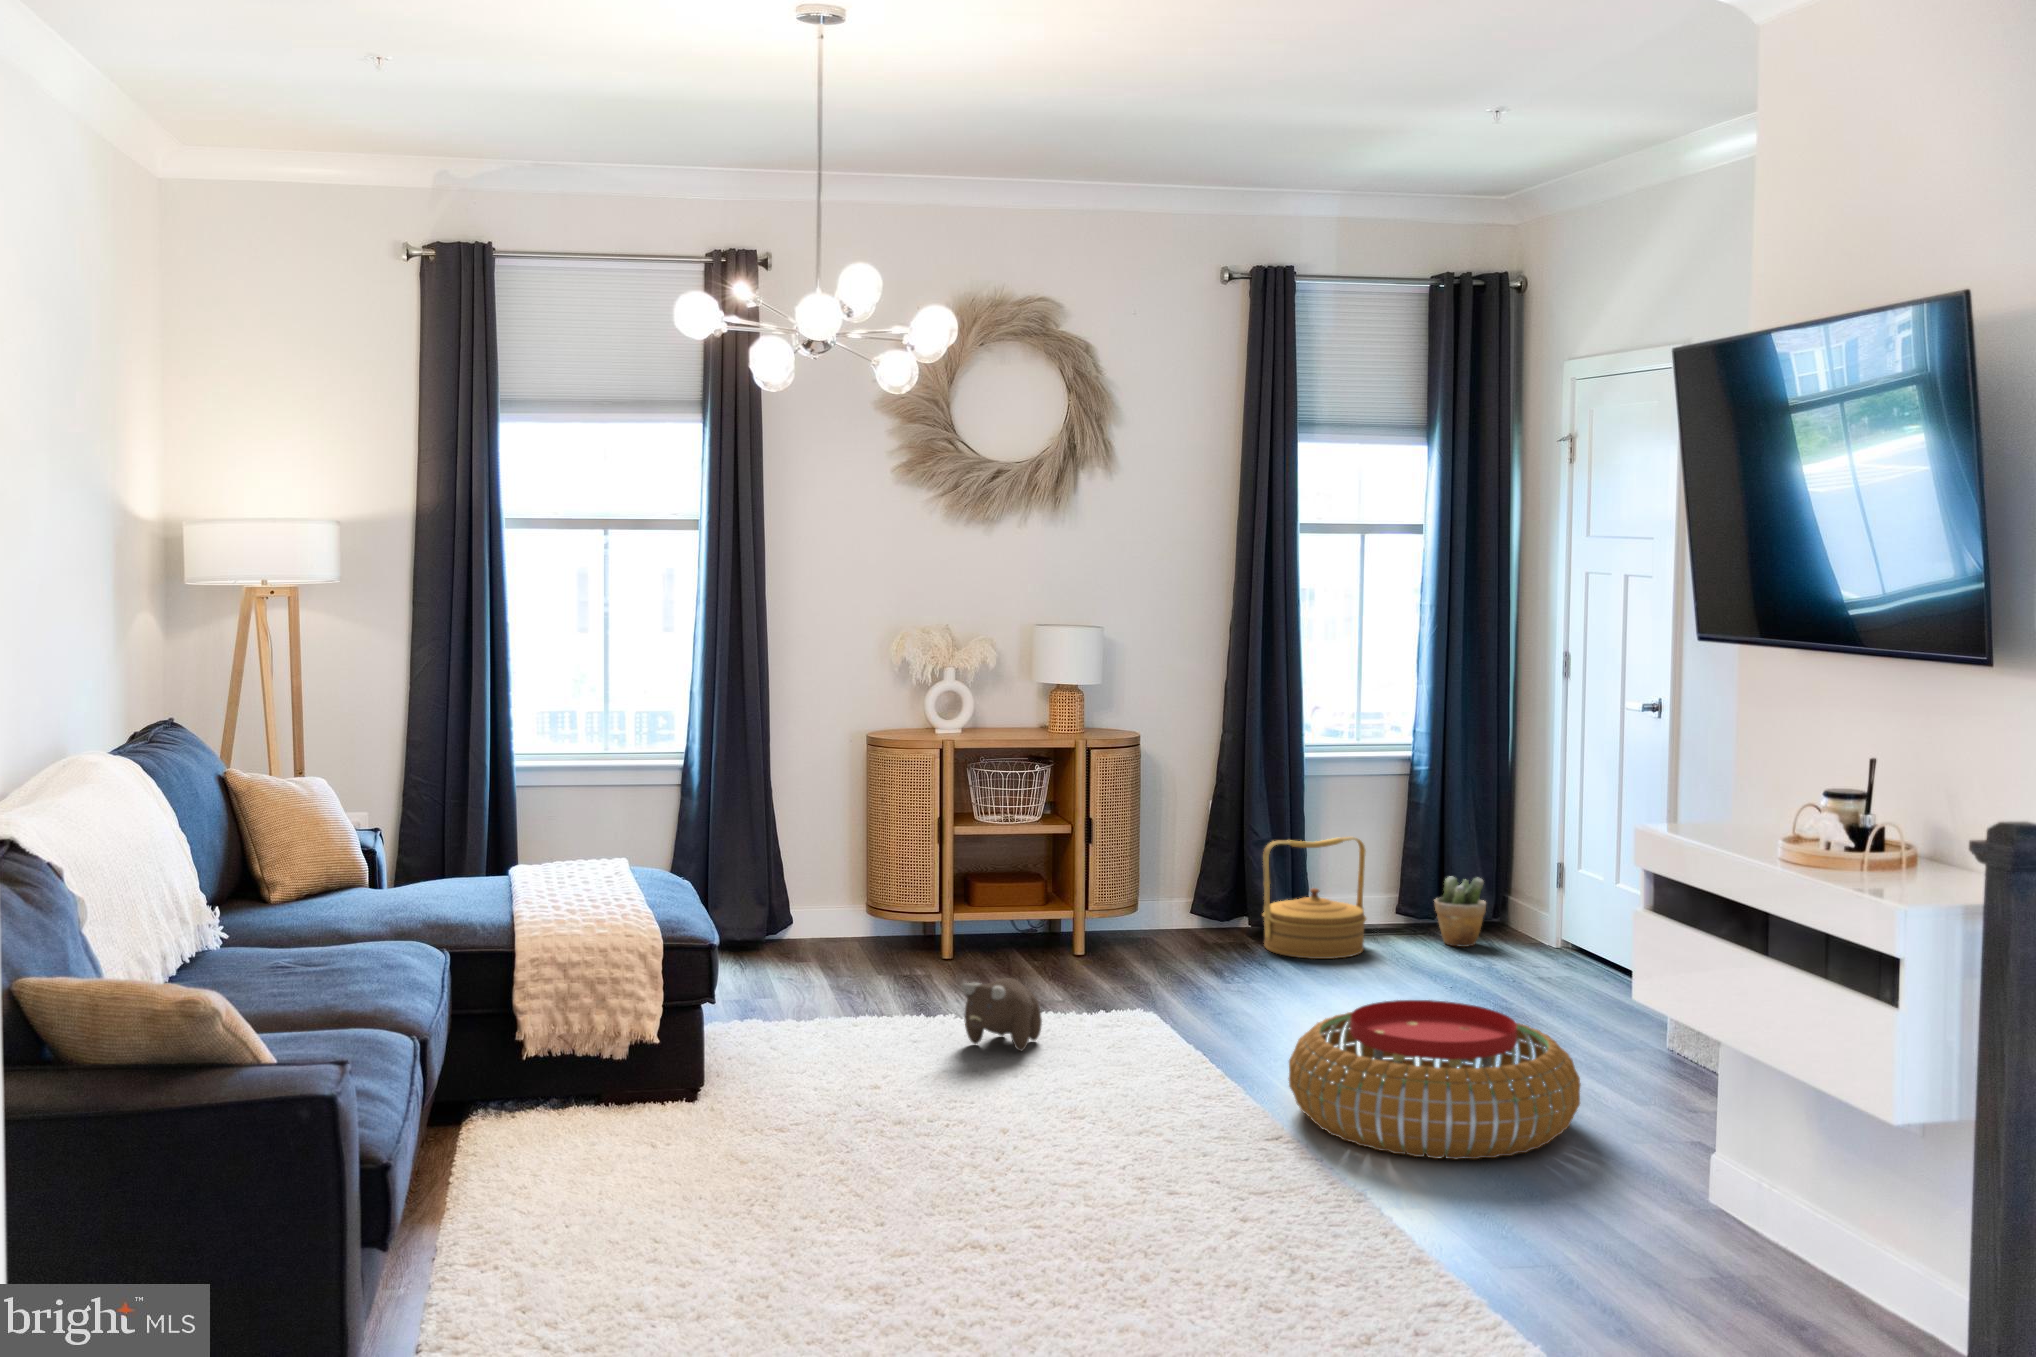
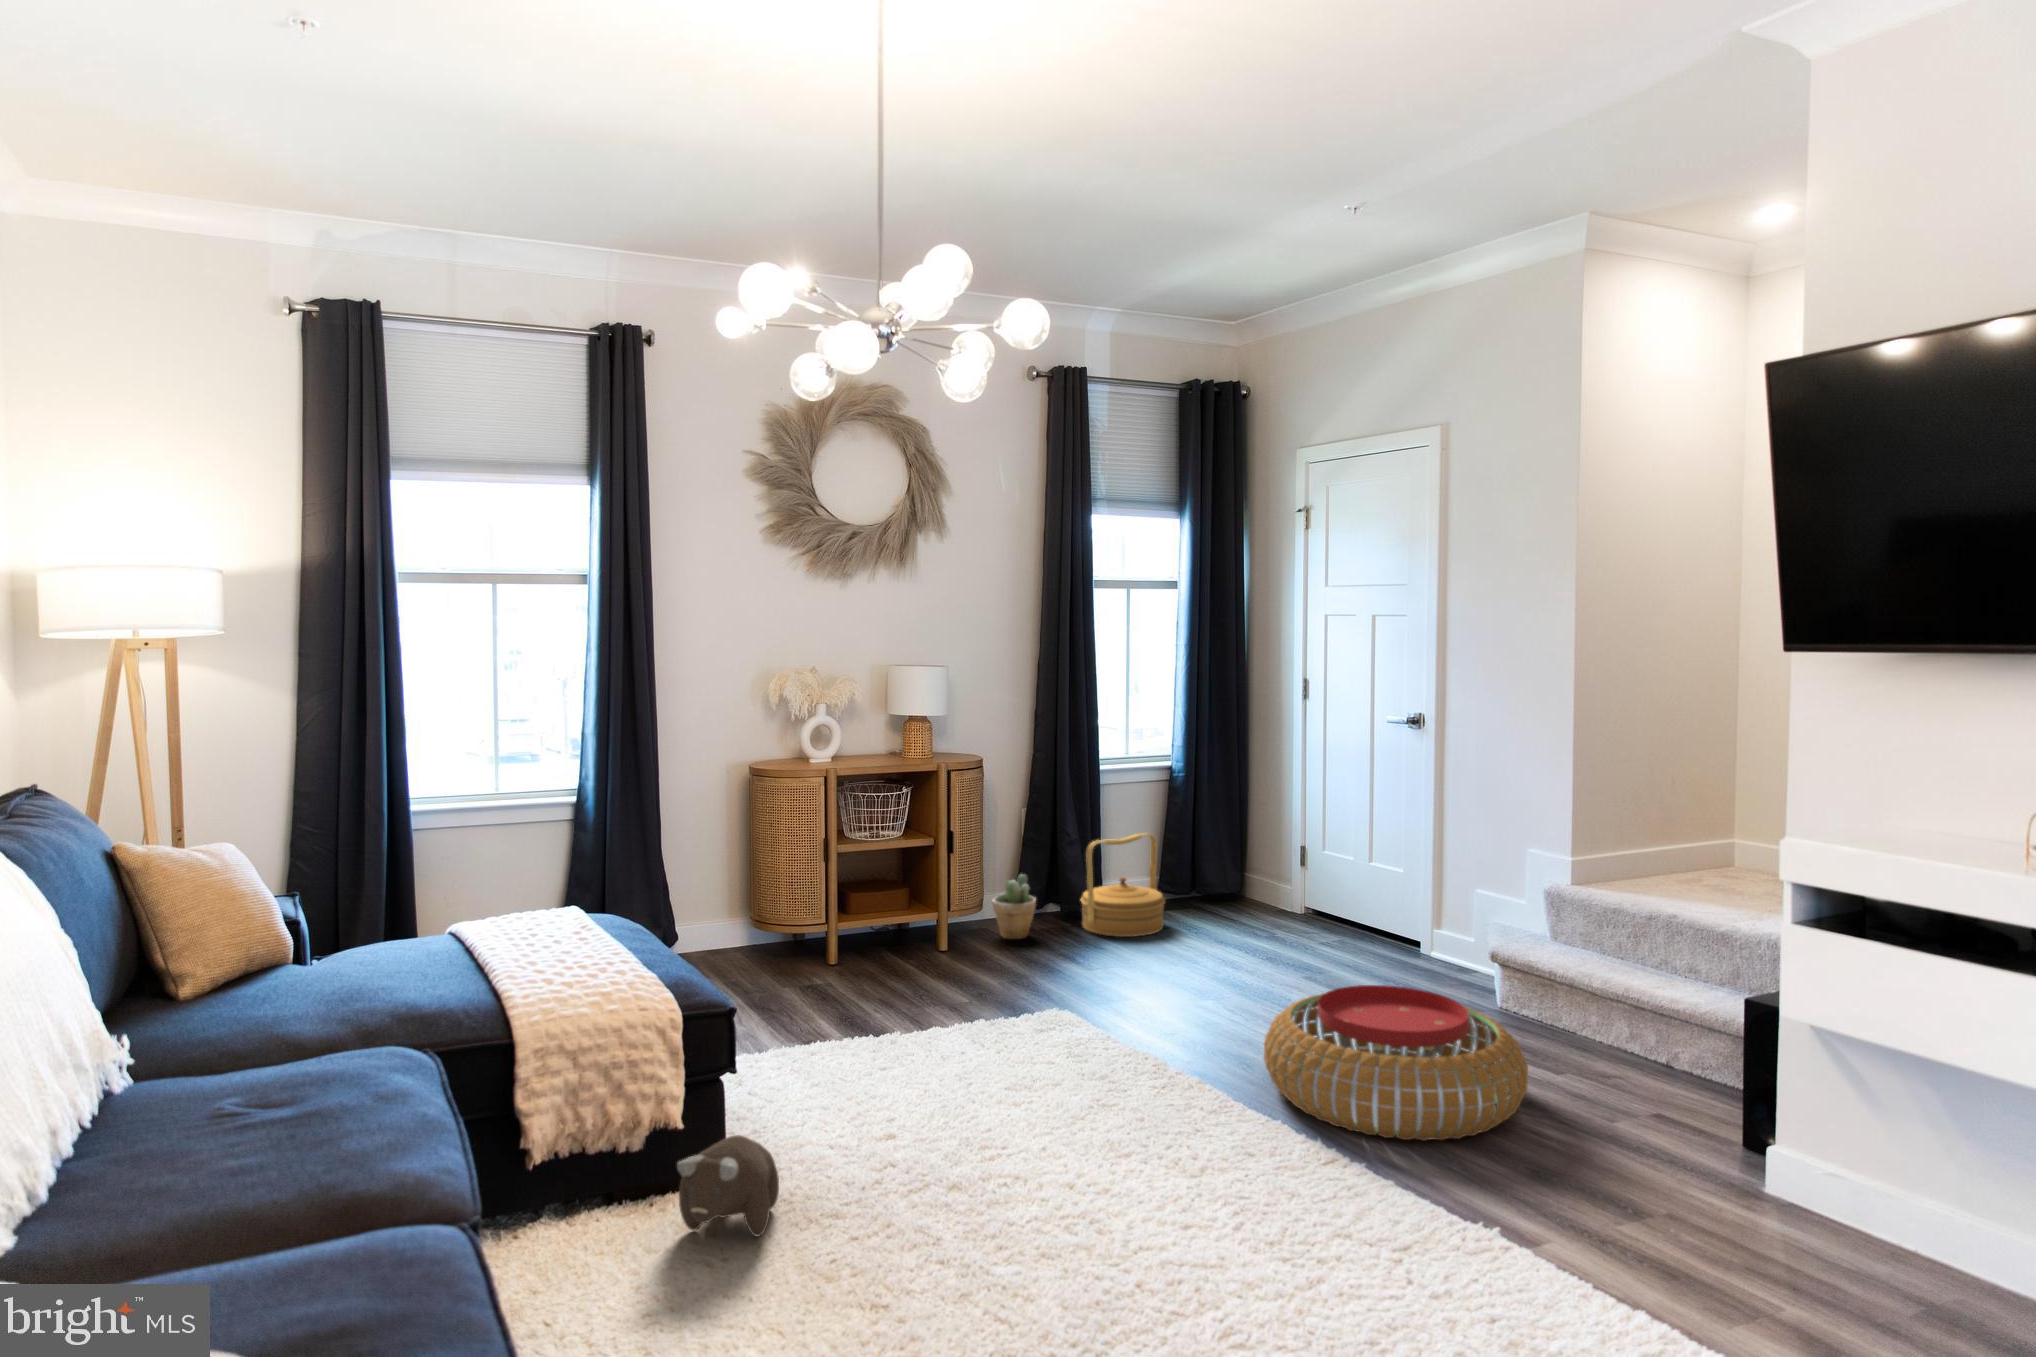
potted plant: present [1435,877,1486,947] -> present [992,874,1036,939]
plush toy: present [961,978,1042,1051] -> present [677,1135,779,1236]

